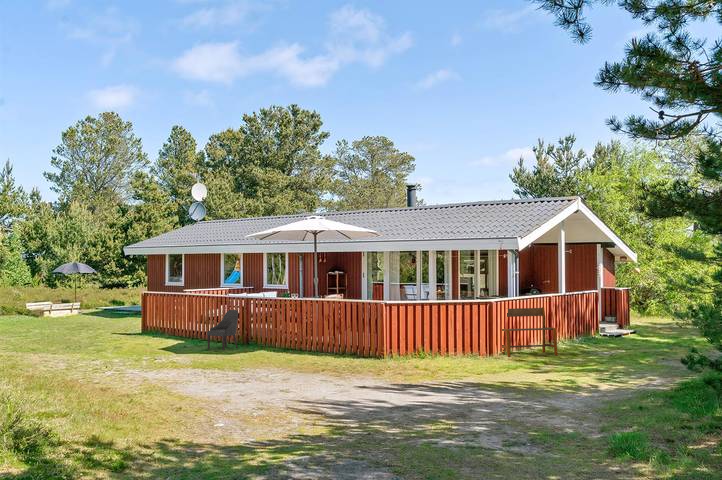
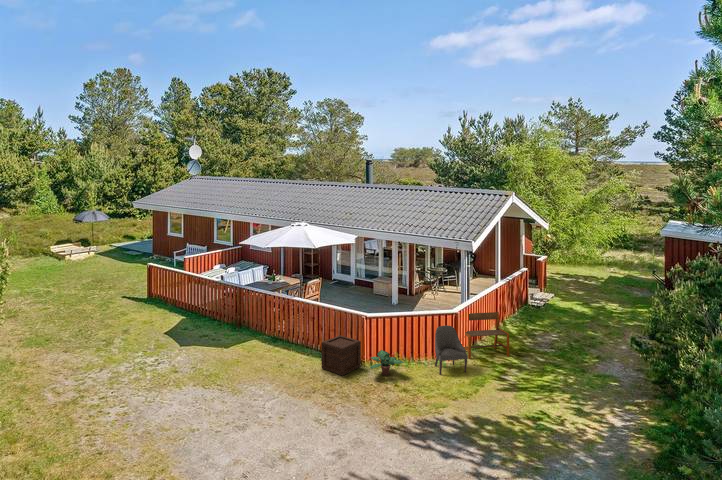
chair: present [207,310,238,350] -> present [435,326,468,375]
wooden crate: none [335,329,380,365] -> present [321,335,361,376]
potted plant: none [388,337,427,364] -> present [371,350,404,375]

